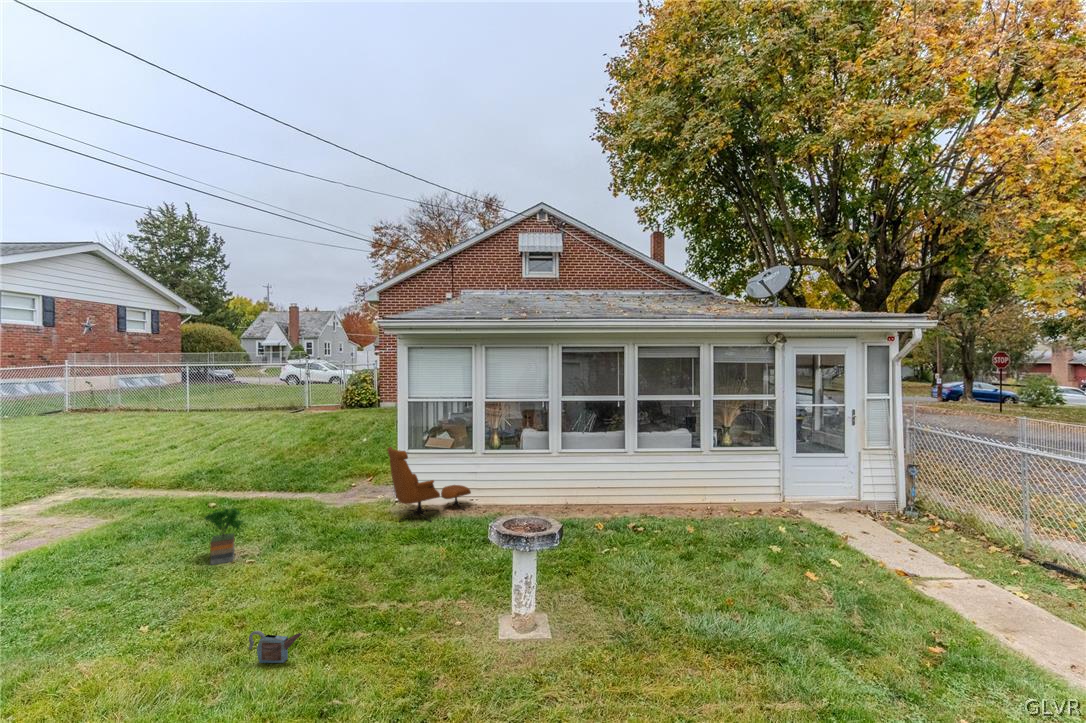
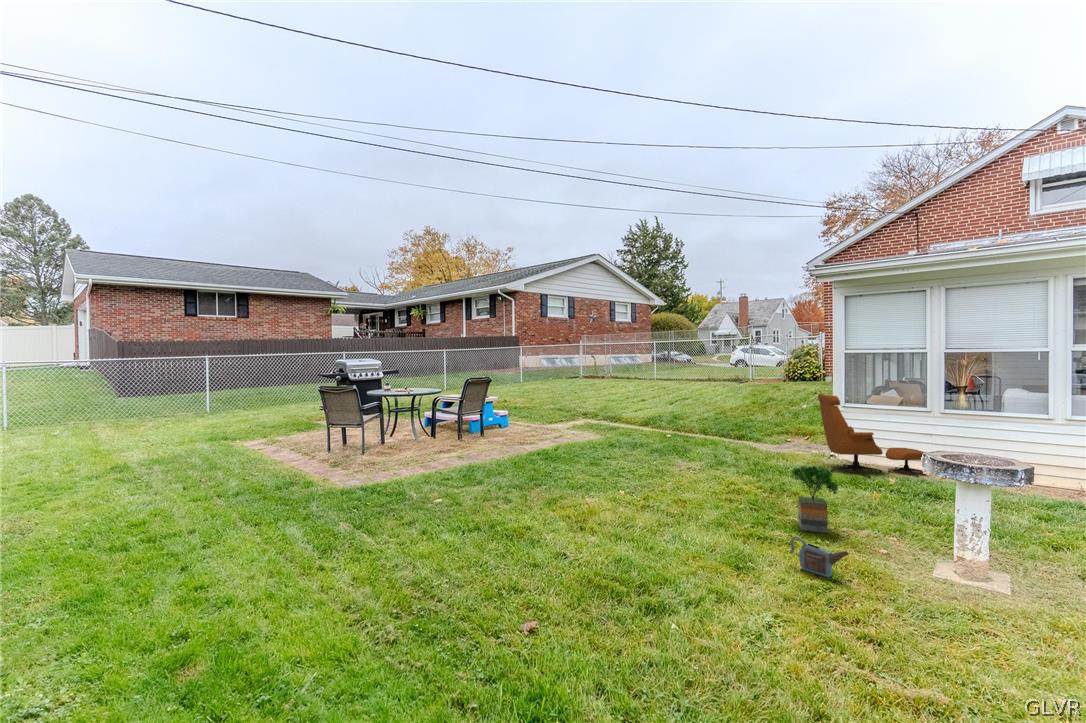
potted tree: present [204,508,243,565] -> present [791,465,838,533]
watering can: present [248,631,302,663] -> present [790,536,849,578]

